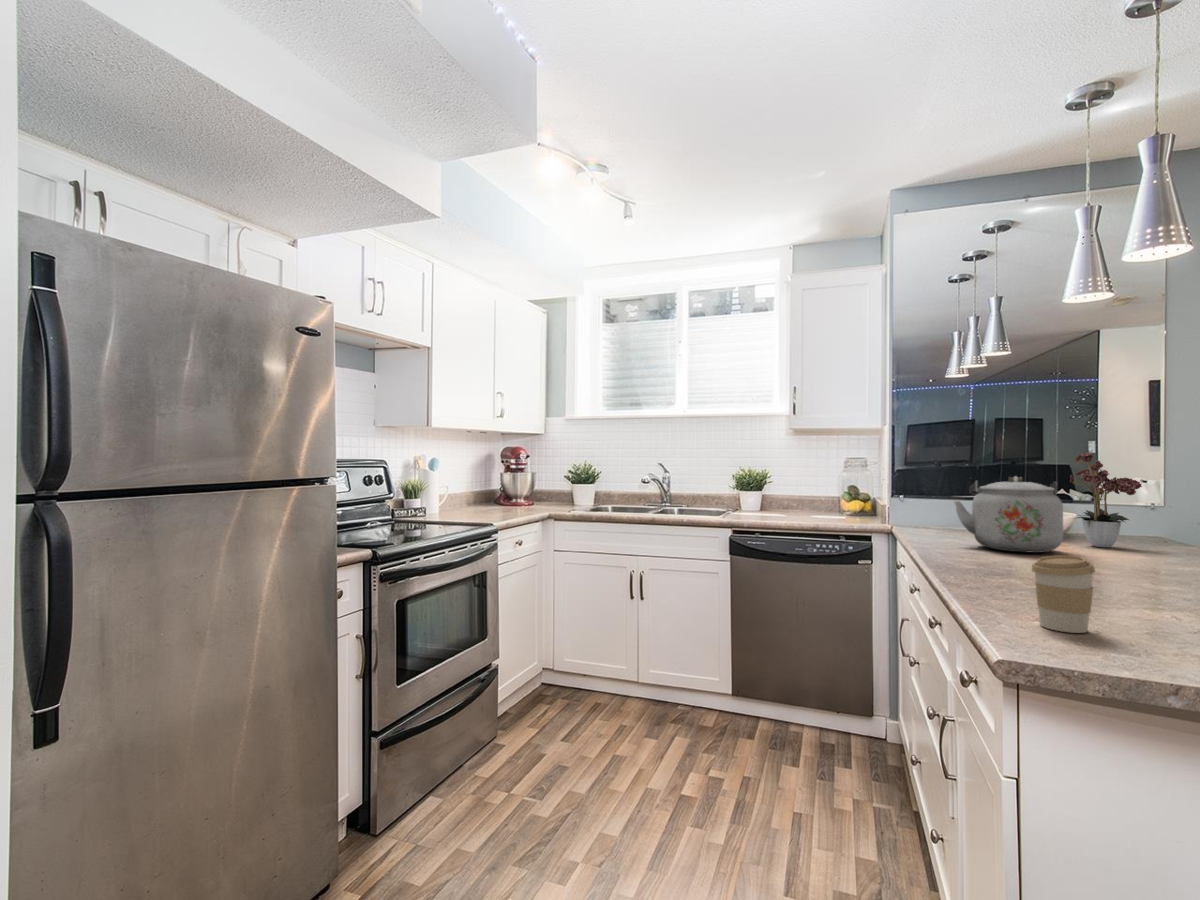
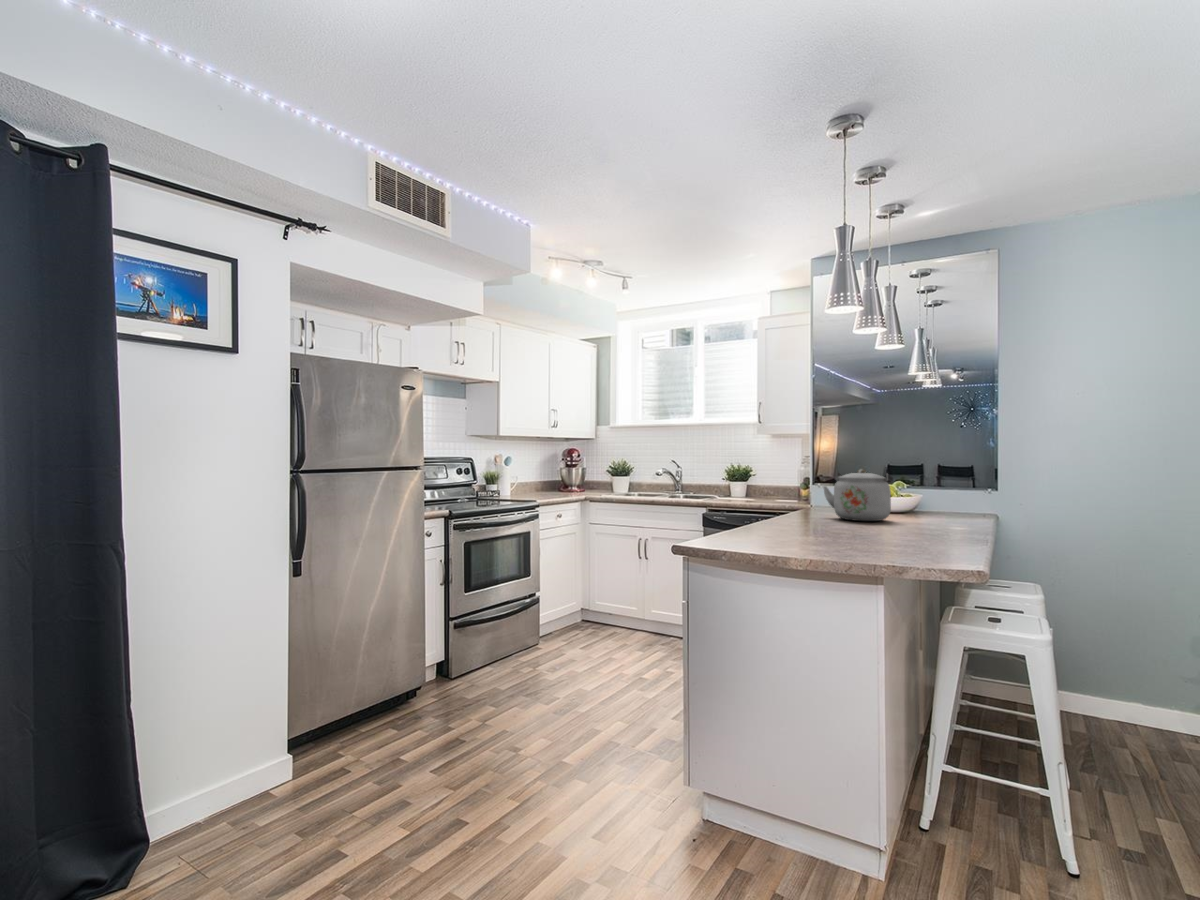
flower arrangement: present [1070,453,1142,547] -> none [911,450,969,521]
coffee cup: present [1032,556,1095,633] -> none [743,508,770,547]

